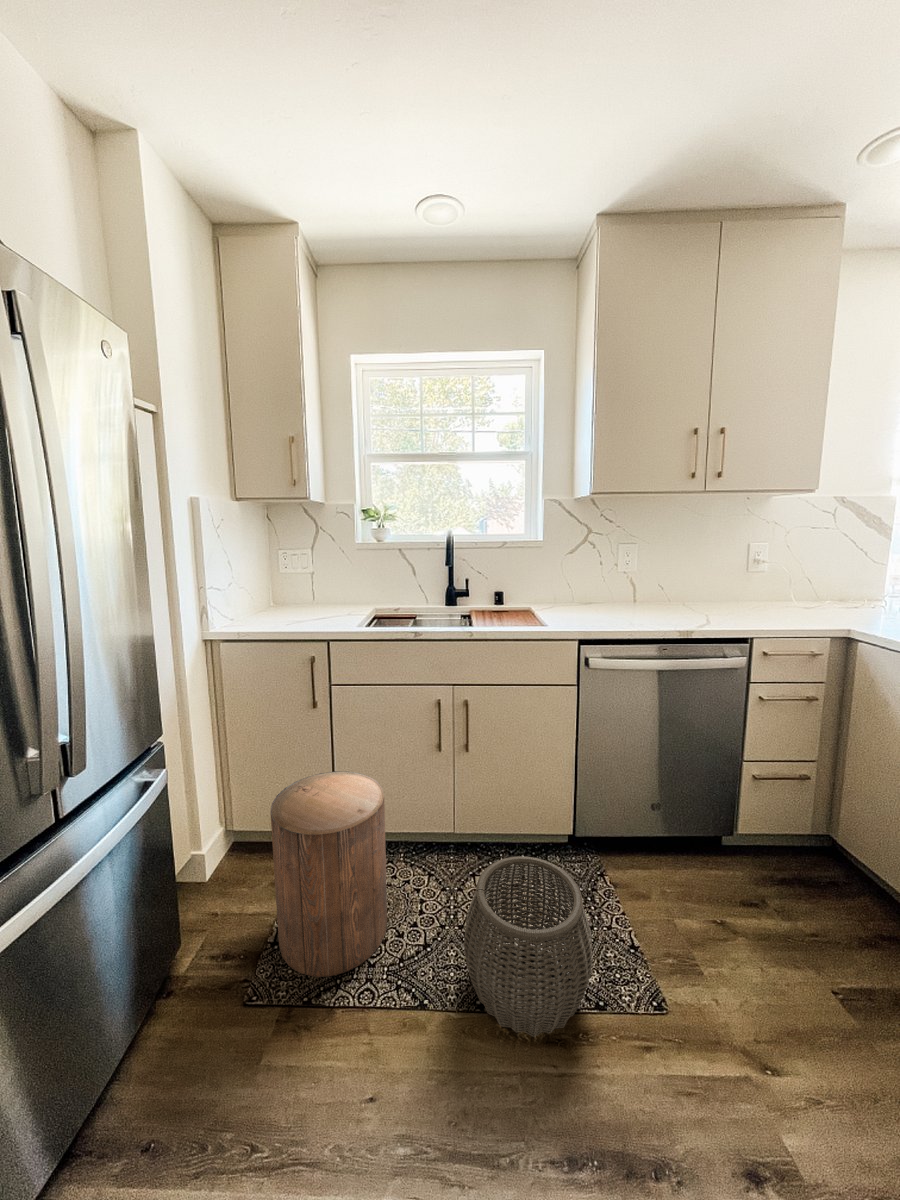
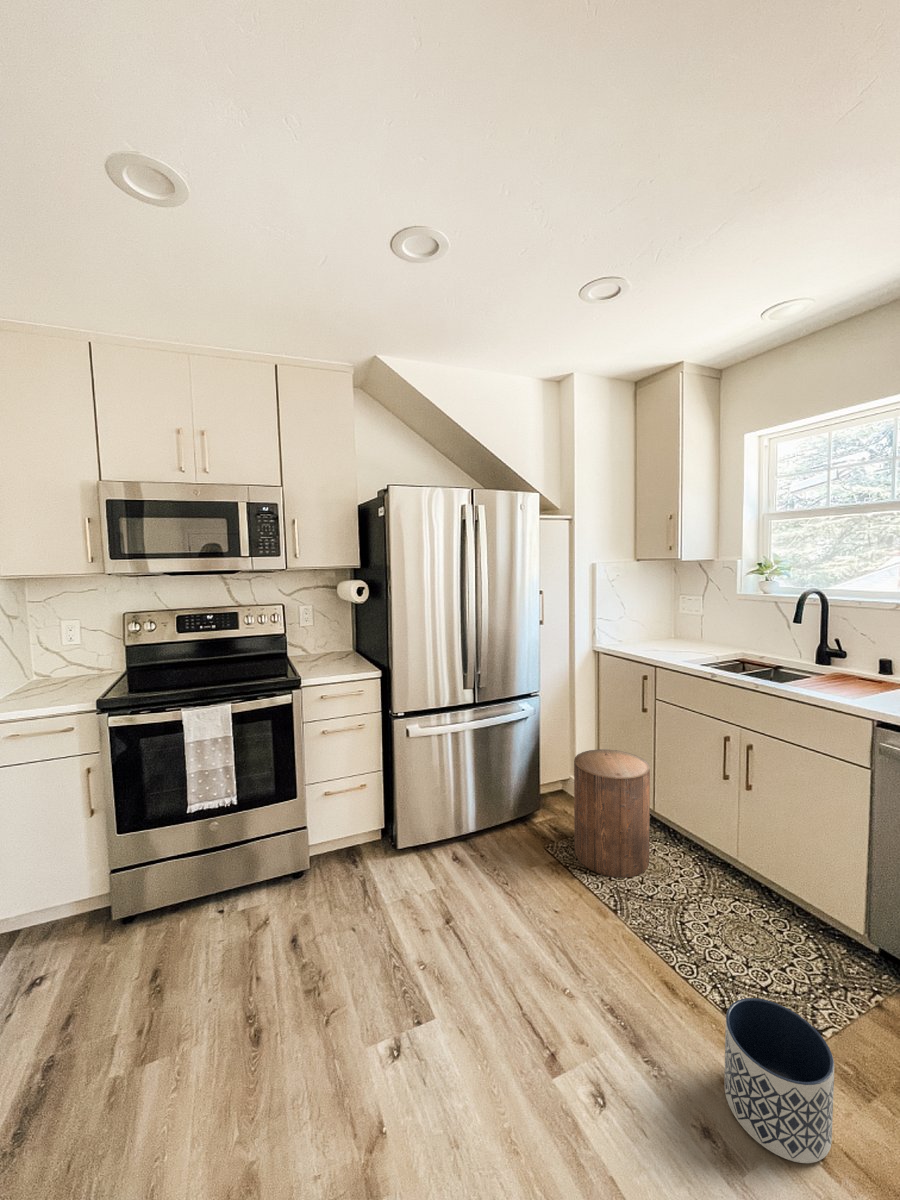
woven basket: present [464,856,593,1037] -> none [634,853,747,991]
planter: none [671,955,789,1126] -> present [725,998,834,1163]

